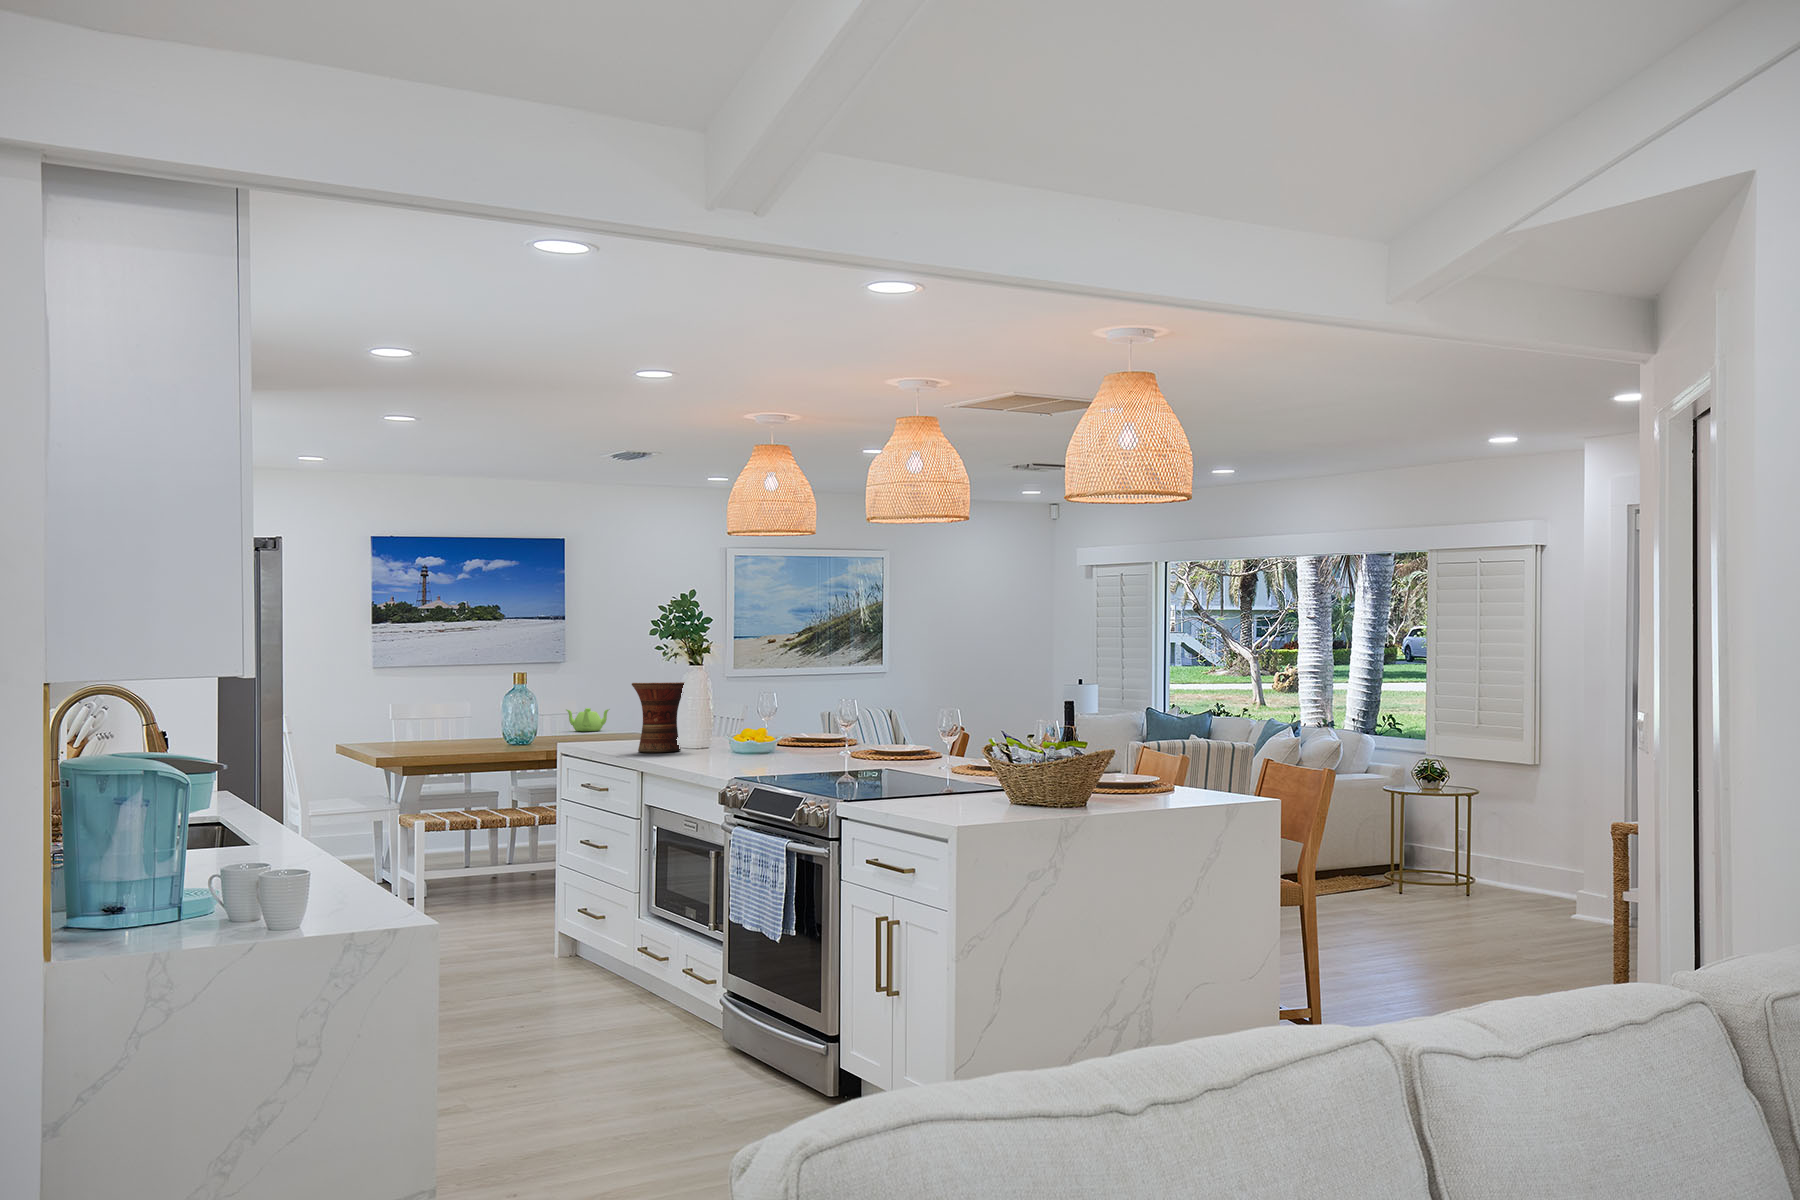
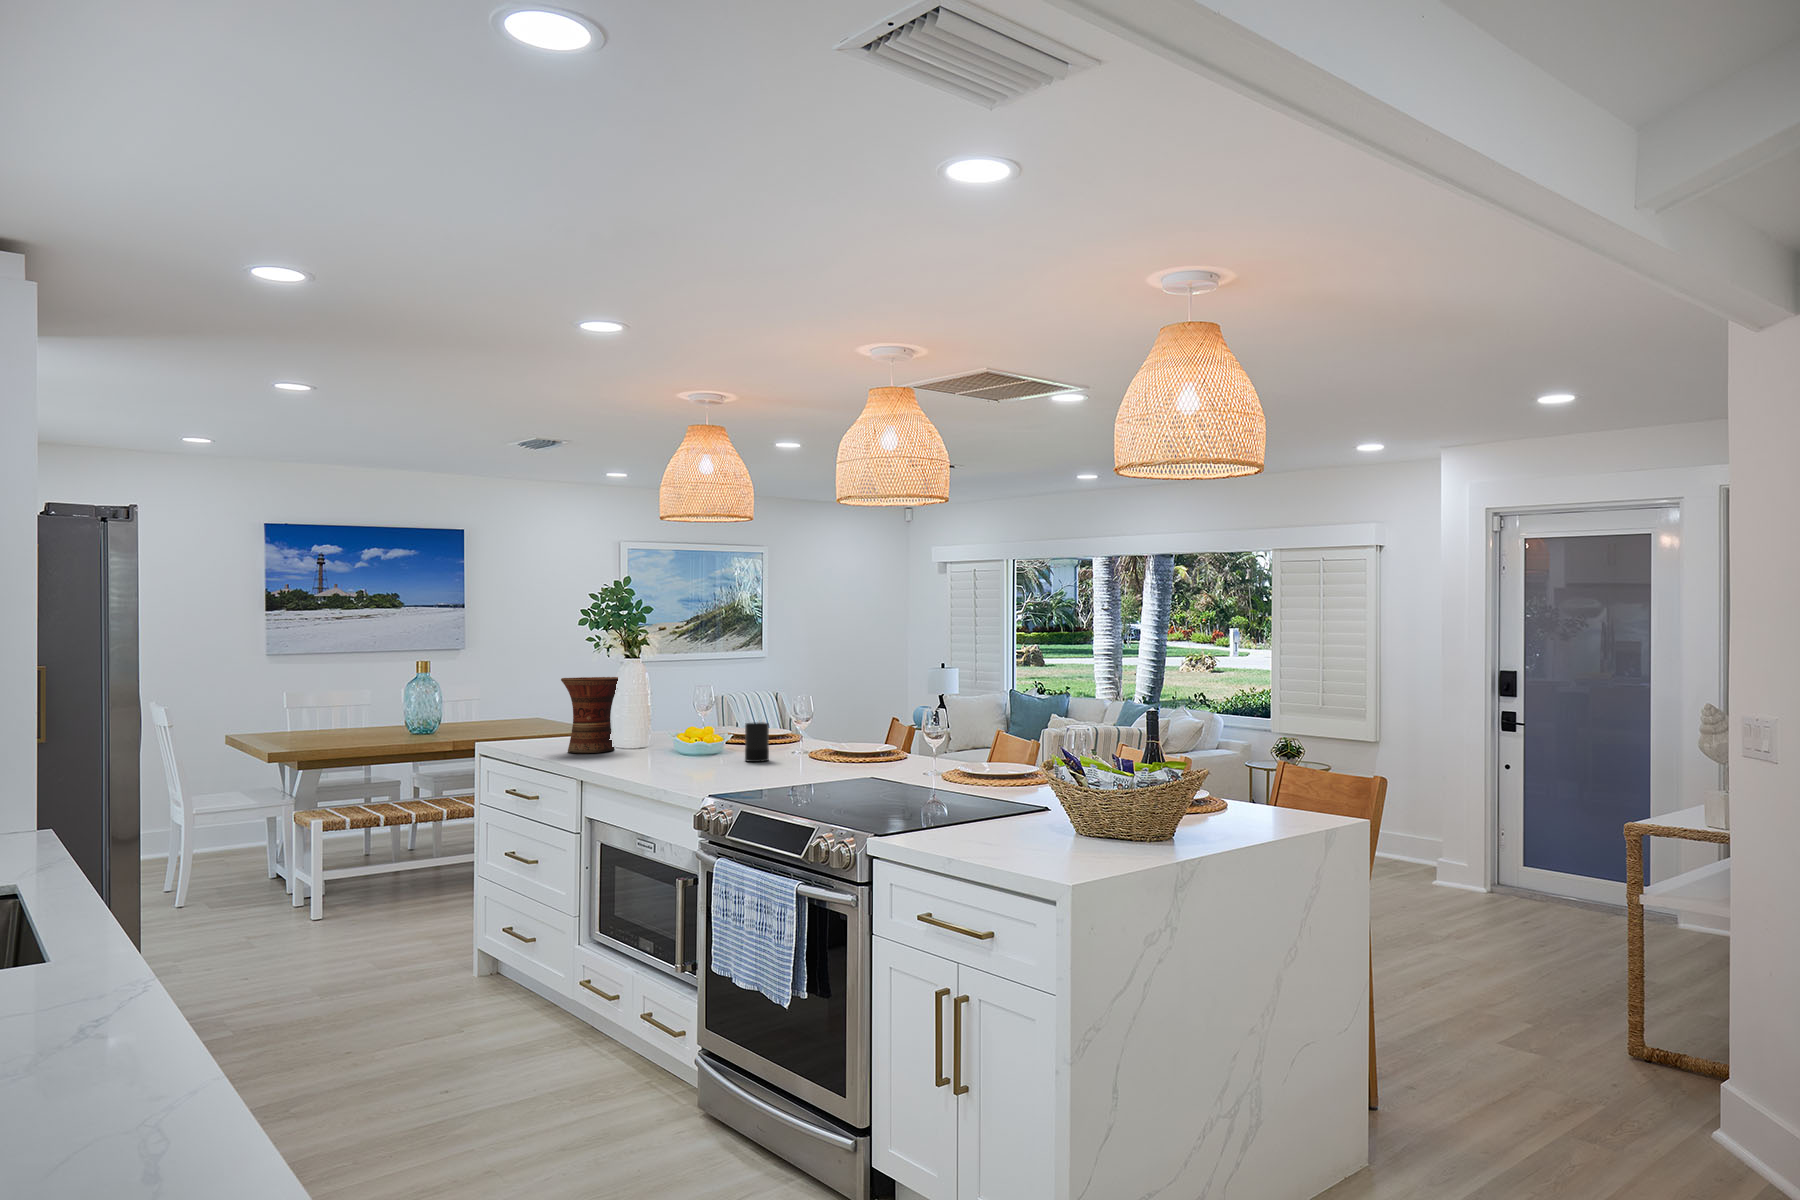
teapot: present [566,708,609,731] -> none [473,698,521,721]
candle: none [787,720,812,759] -> present [745,722,769,762]

